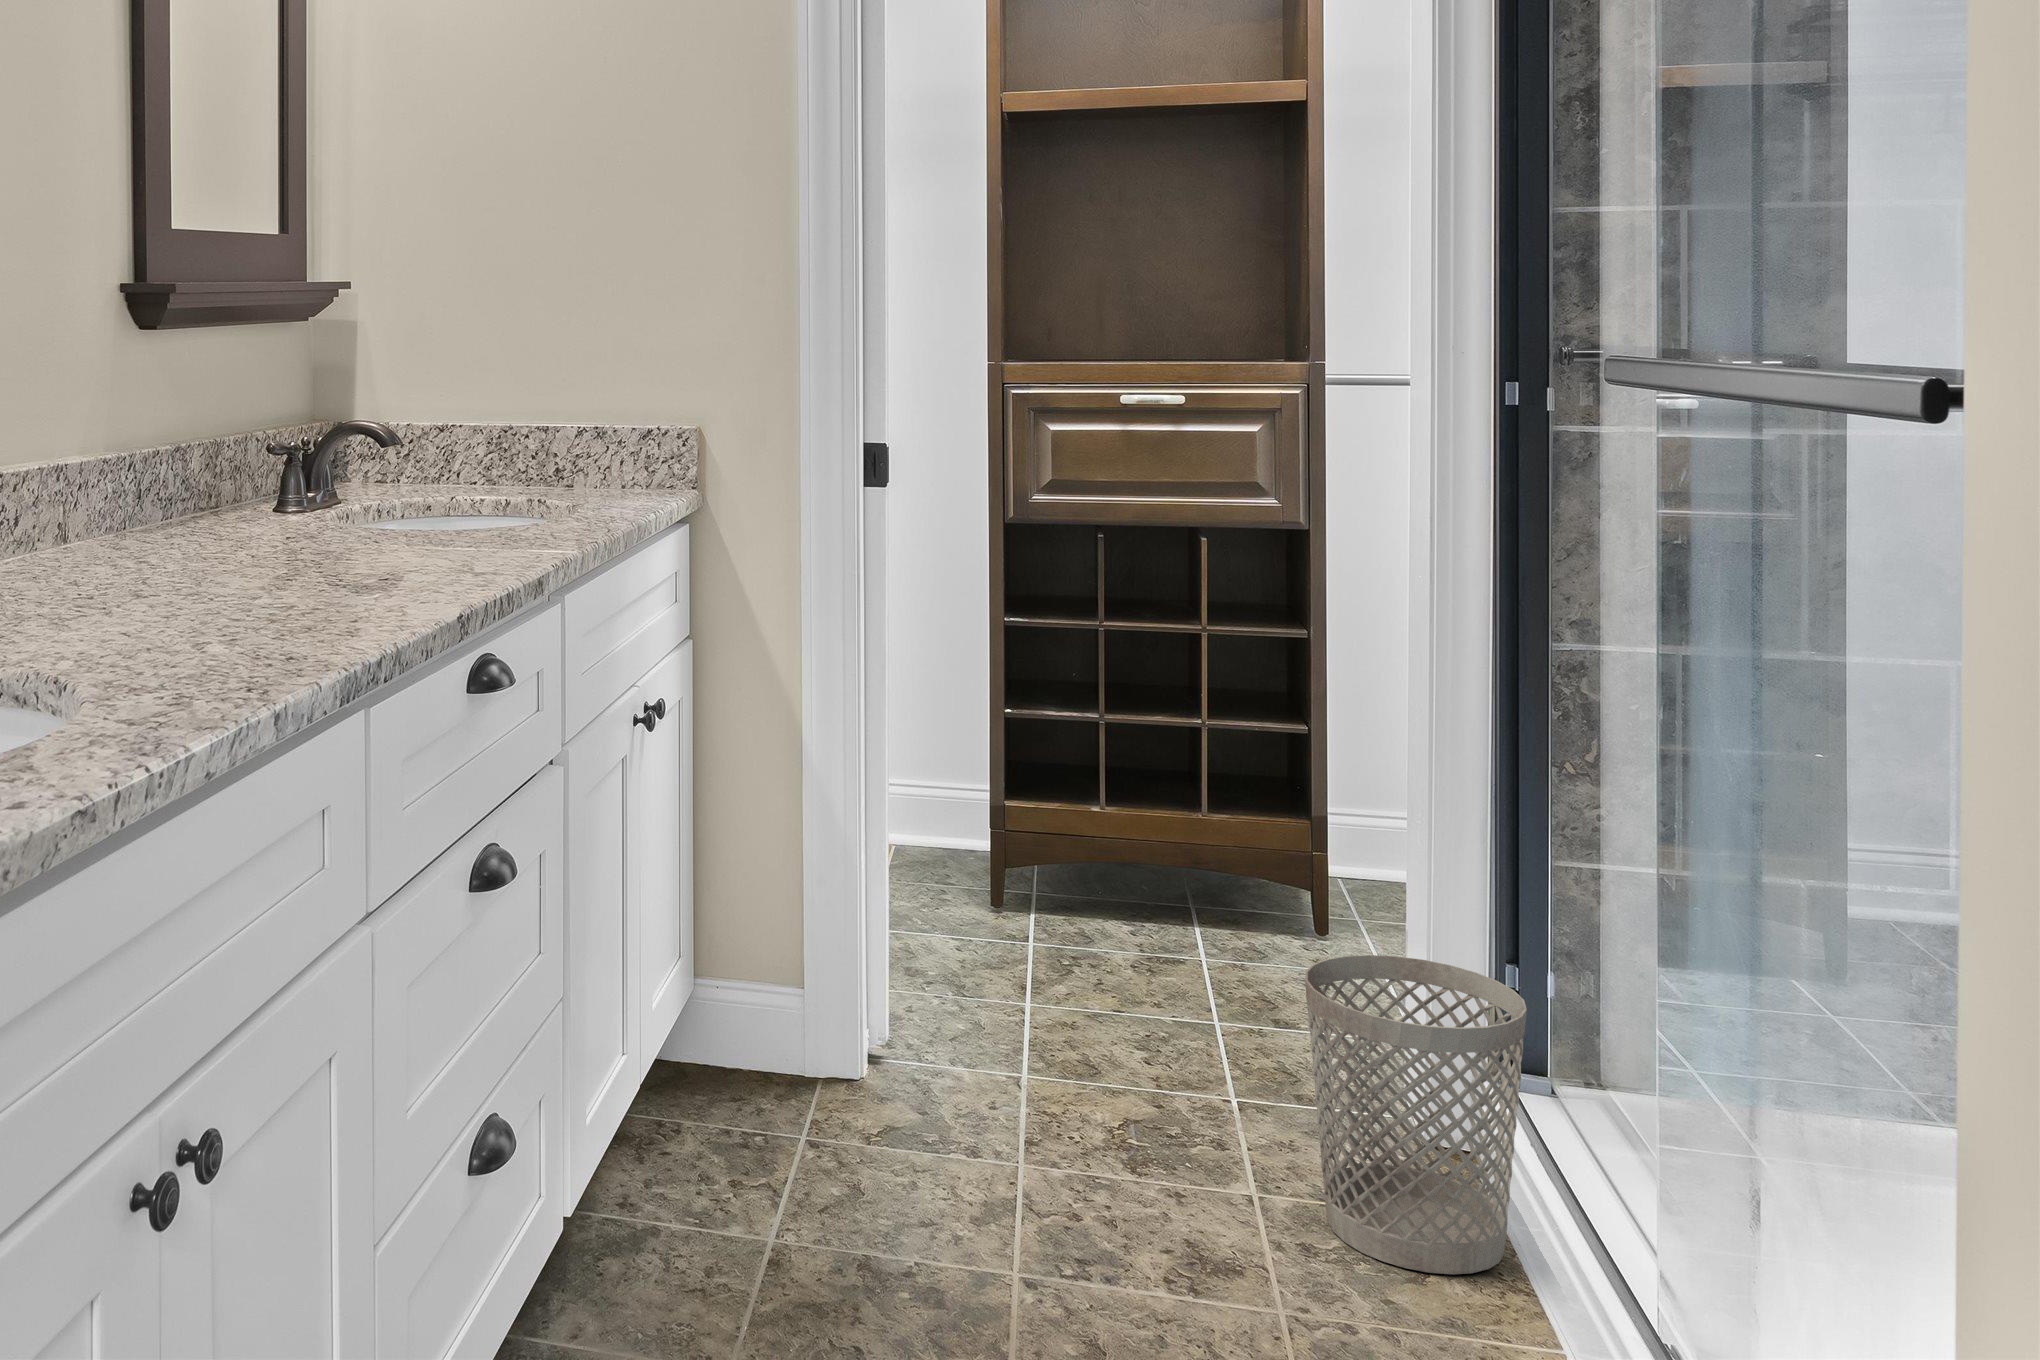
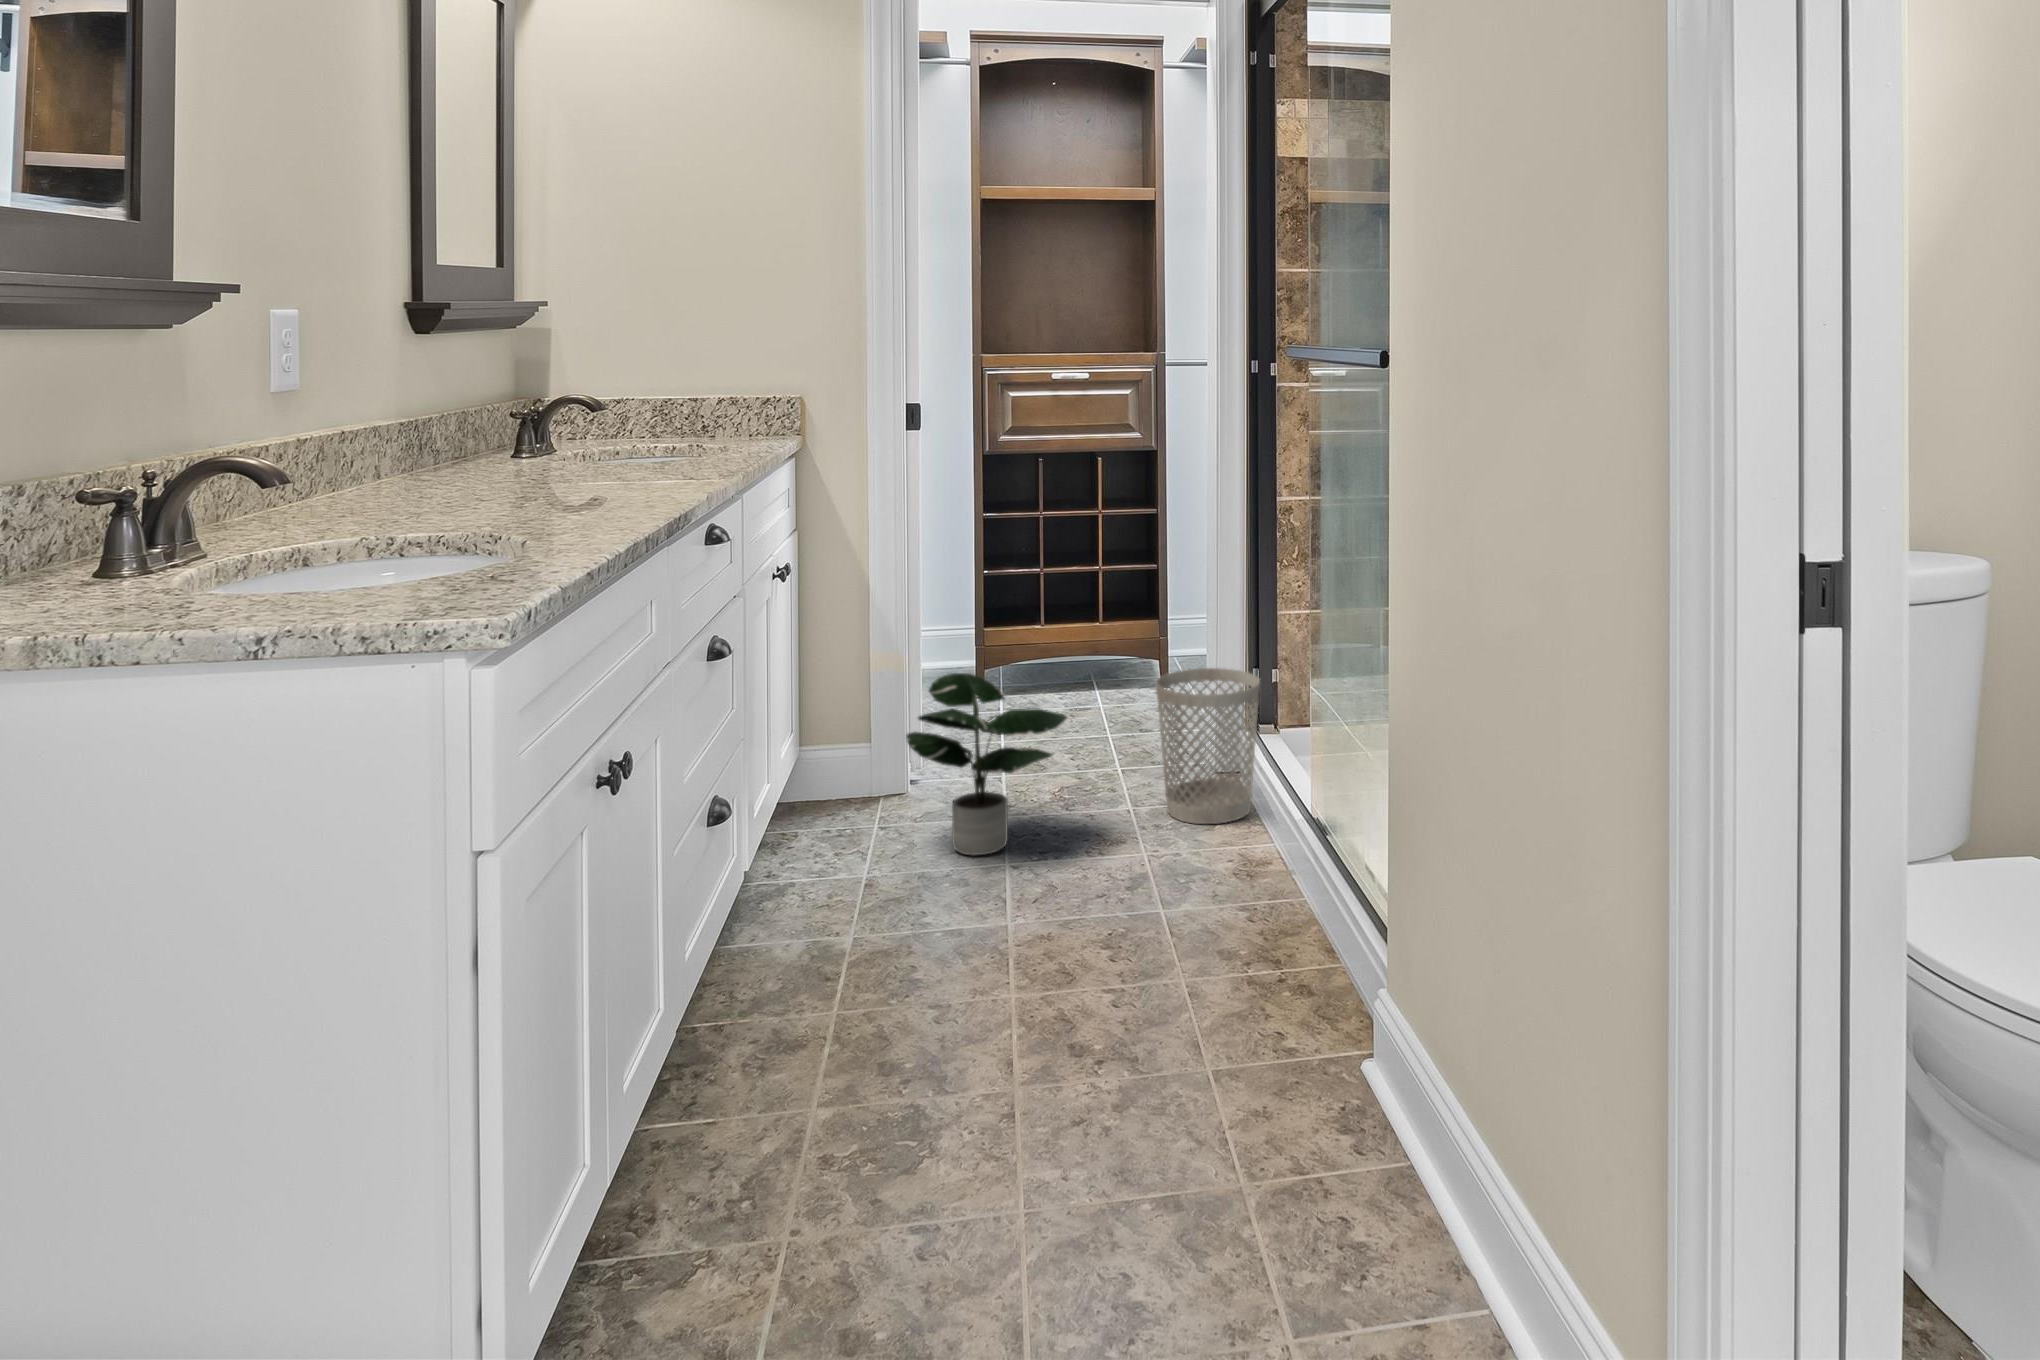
potted plant: none [842,906,1131,1244] -> present [906,673,1067,856]

